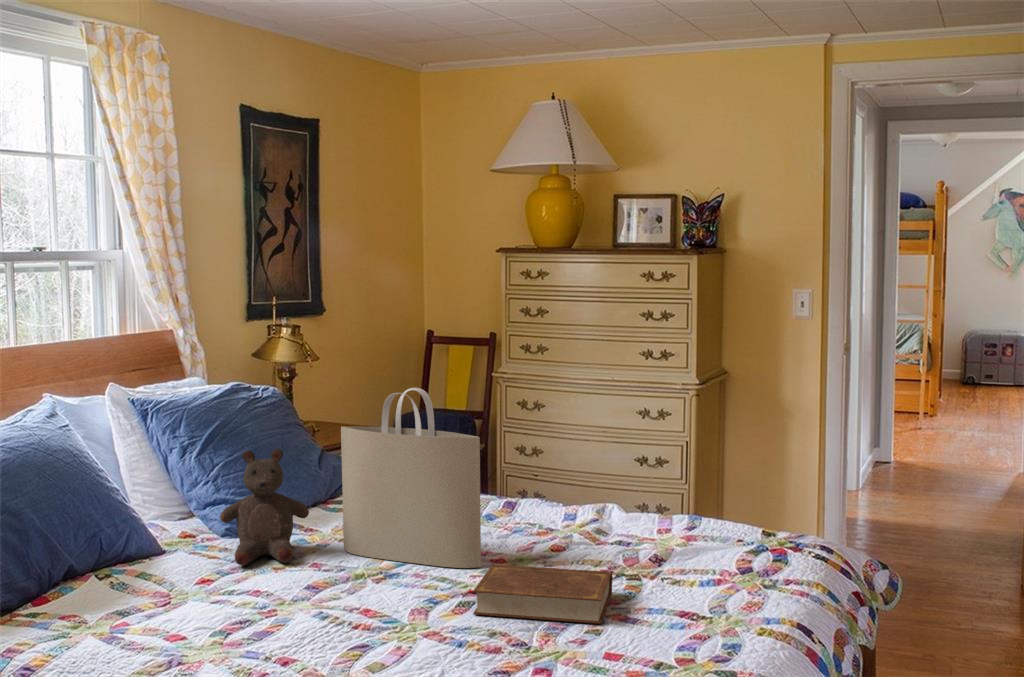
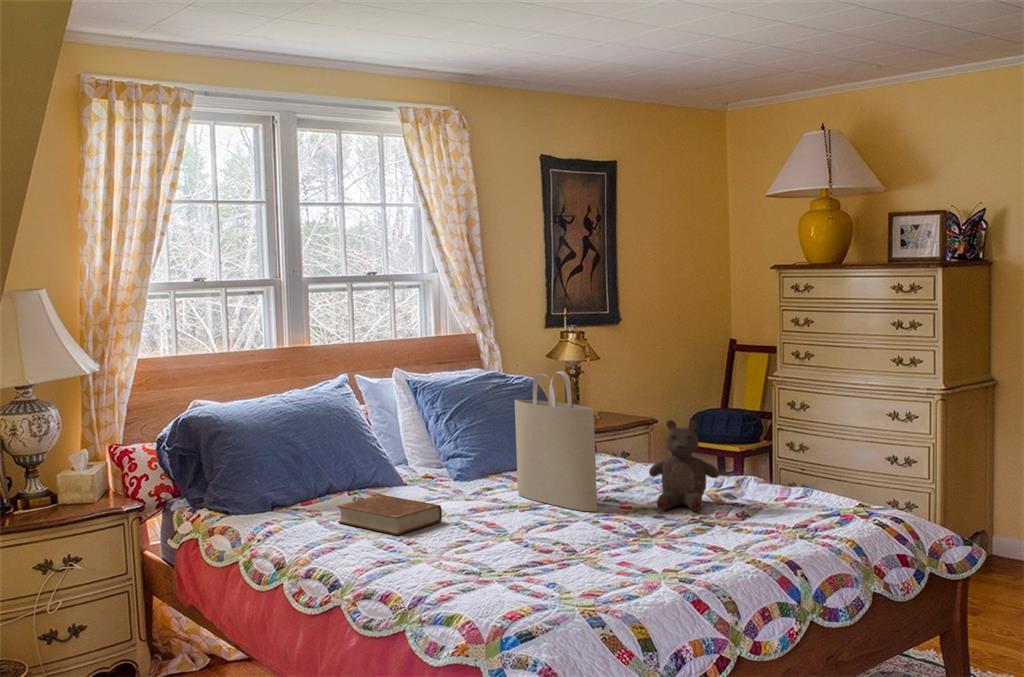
stuffed bear: present [220,449,309,566] -> present [649,420,719,511]
book: present [467,564,612,624] -> present [337,495,442,535]

